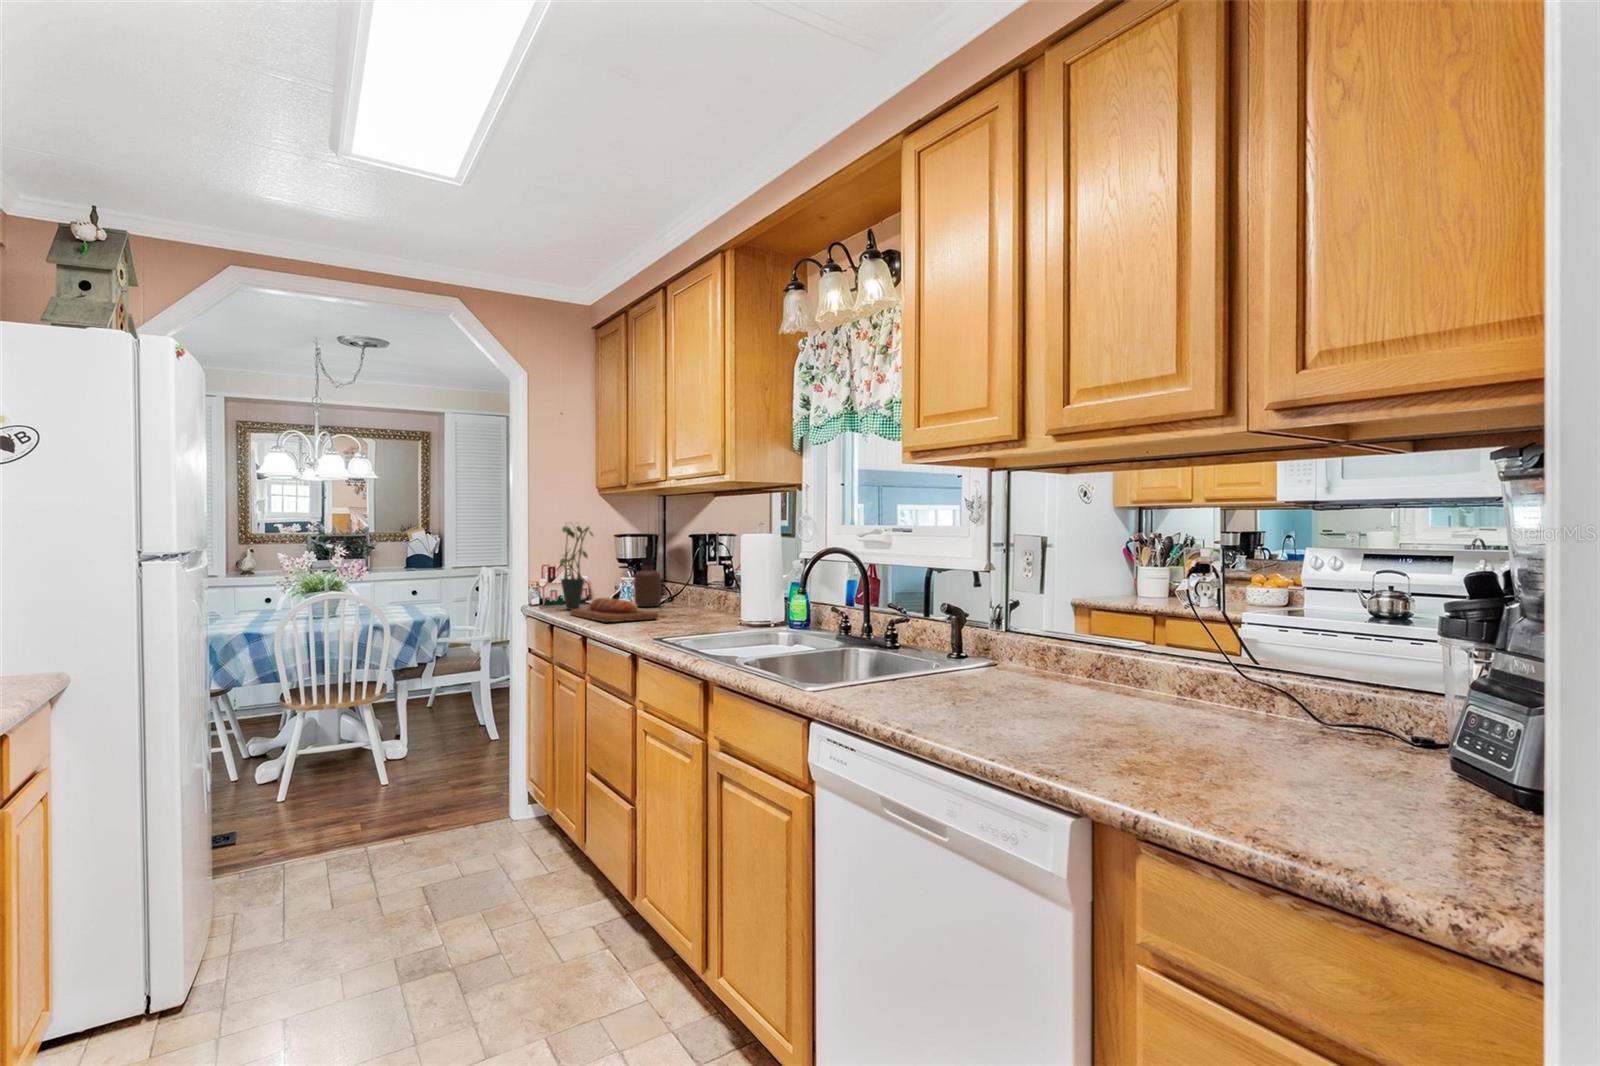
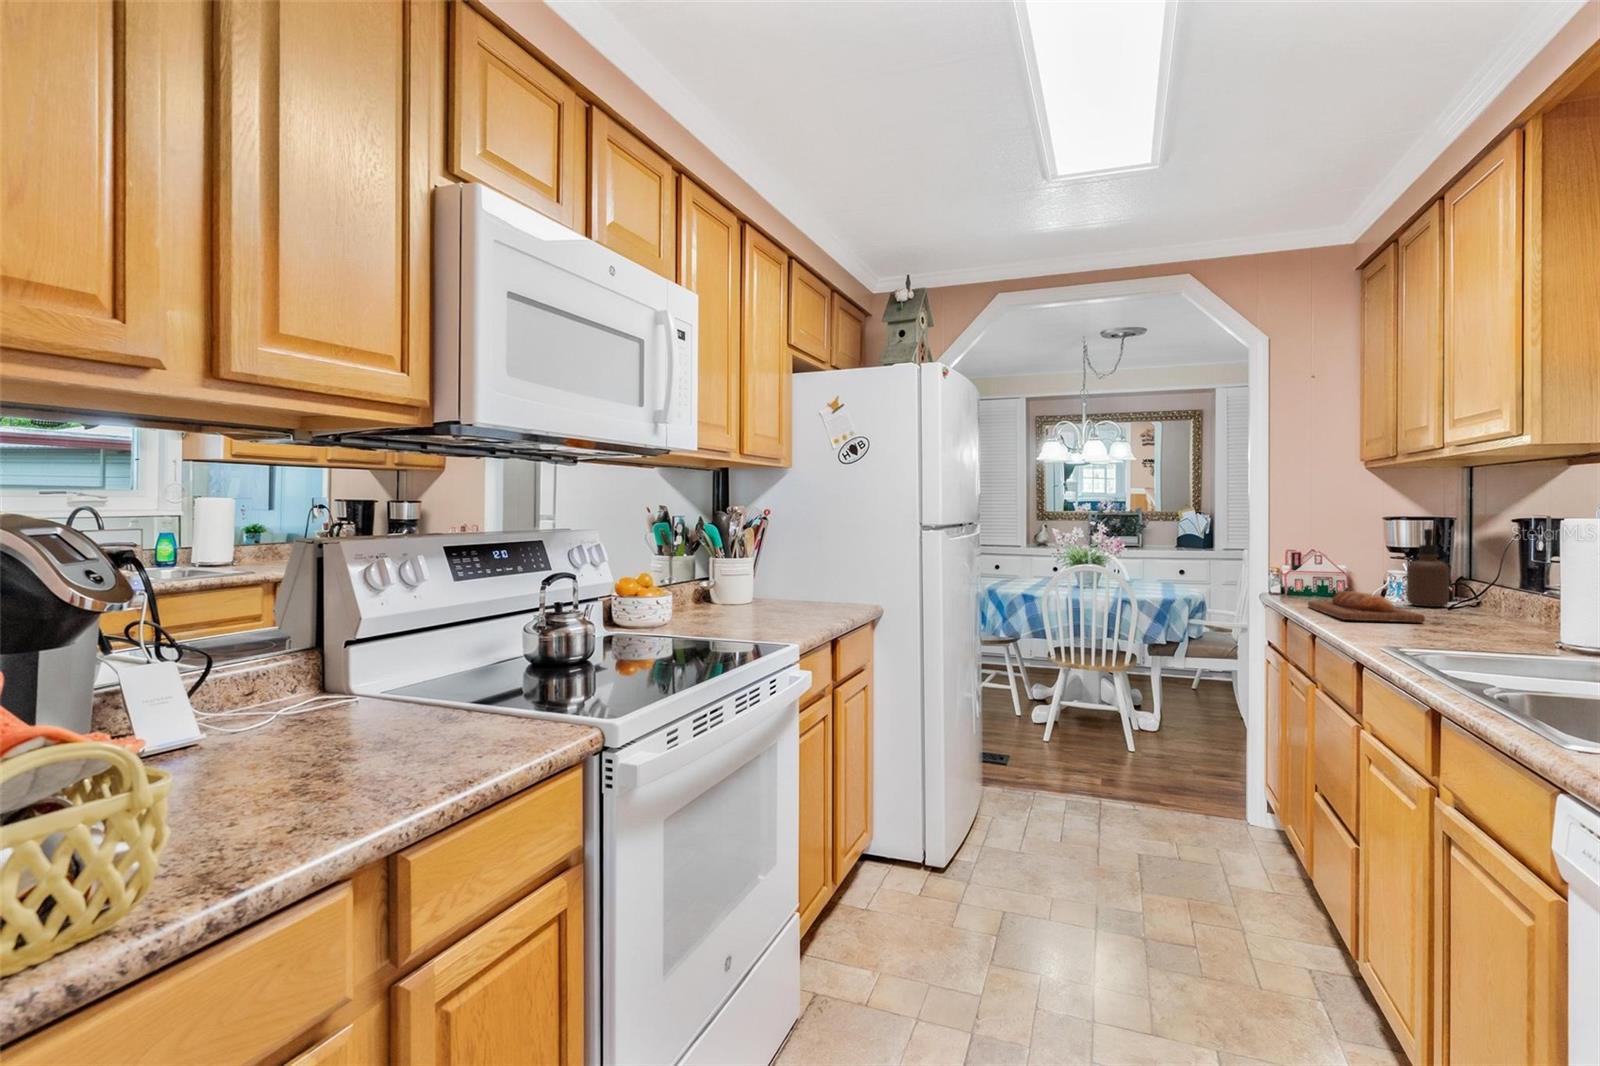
potted plant: present [560,526,593,609] -> none [1300,500,1348,601]

